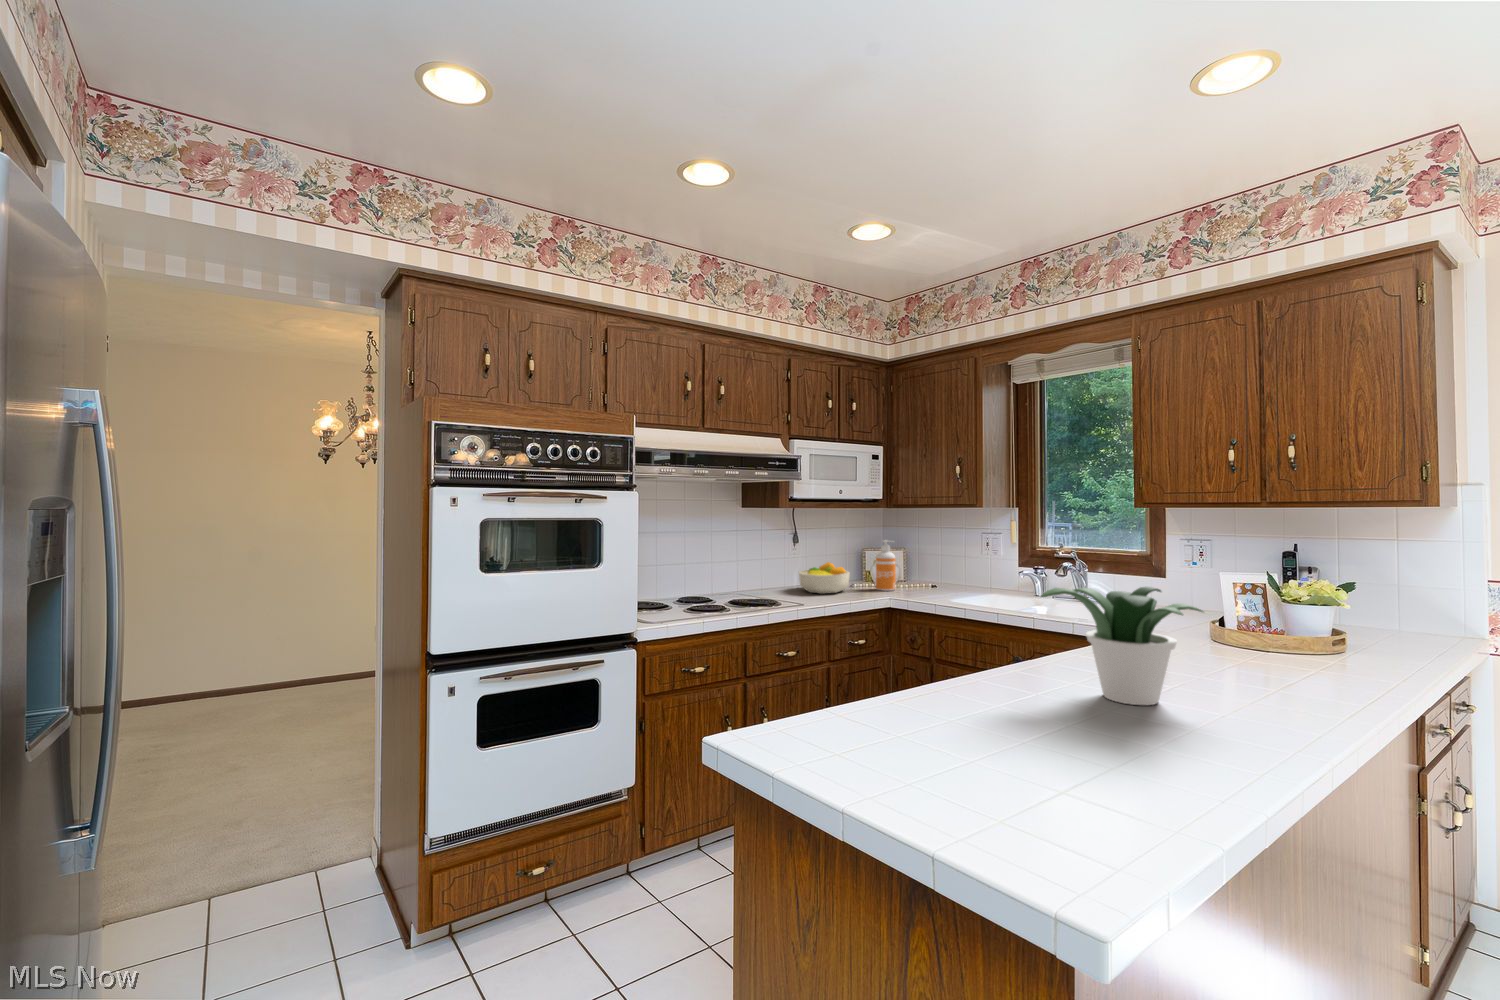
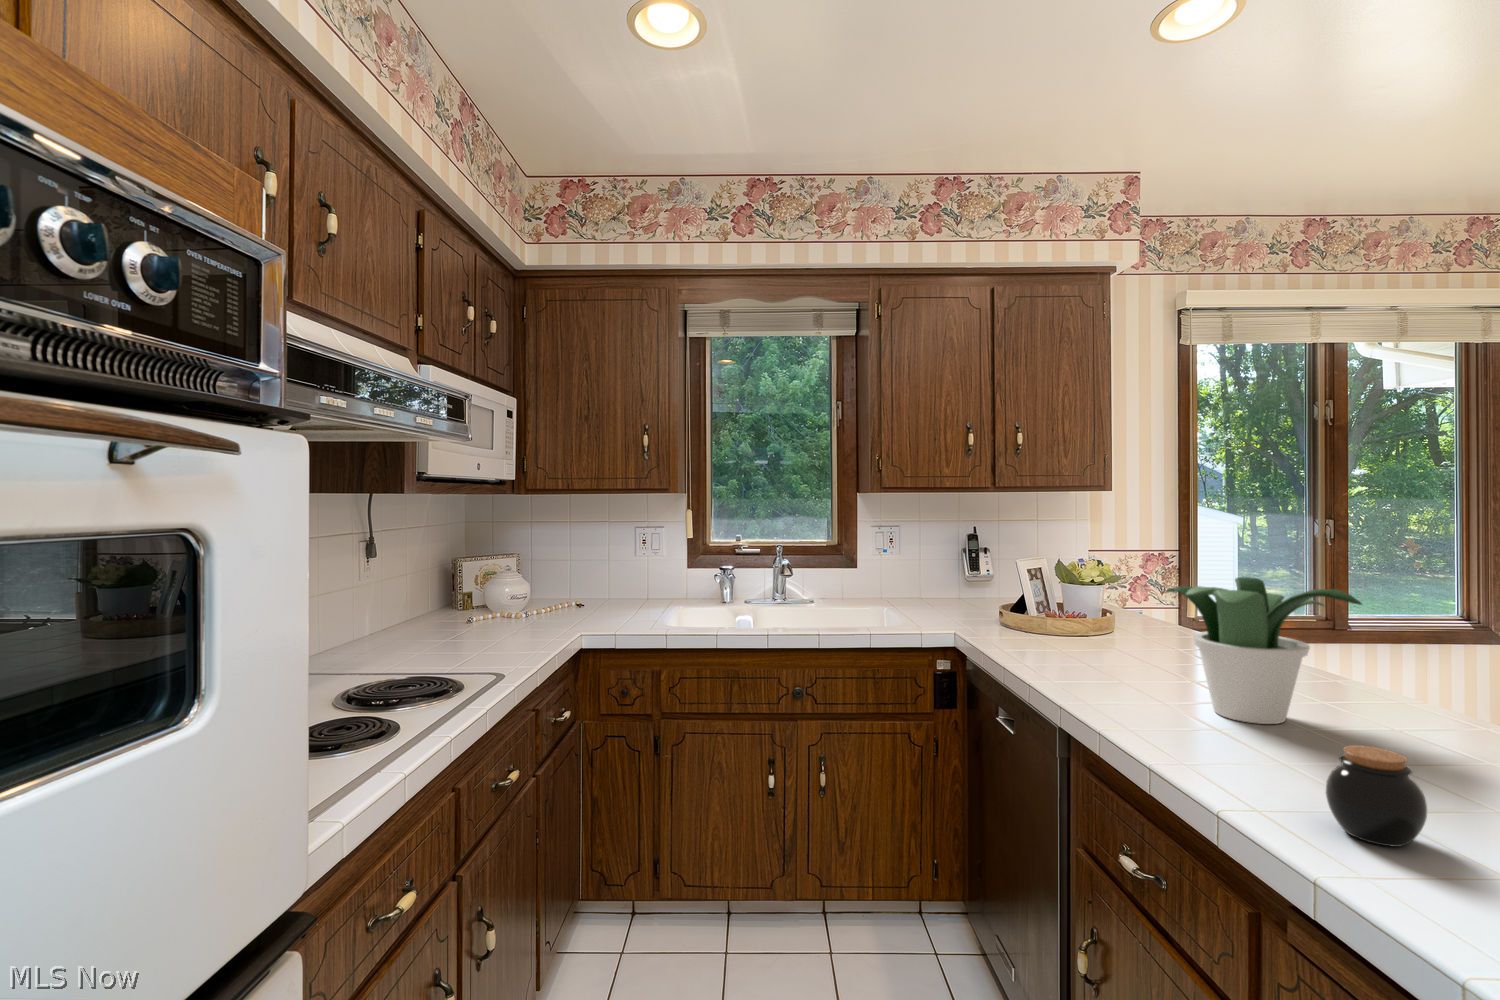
soap dispenser: present [876,540,896,591] -> none [526,545,558,624]
fruit bowl: present [799,562,850,594] -> none [412,587,508,646]
jar: none [909,667,955,722] -> present [1326,745,1427,847]

